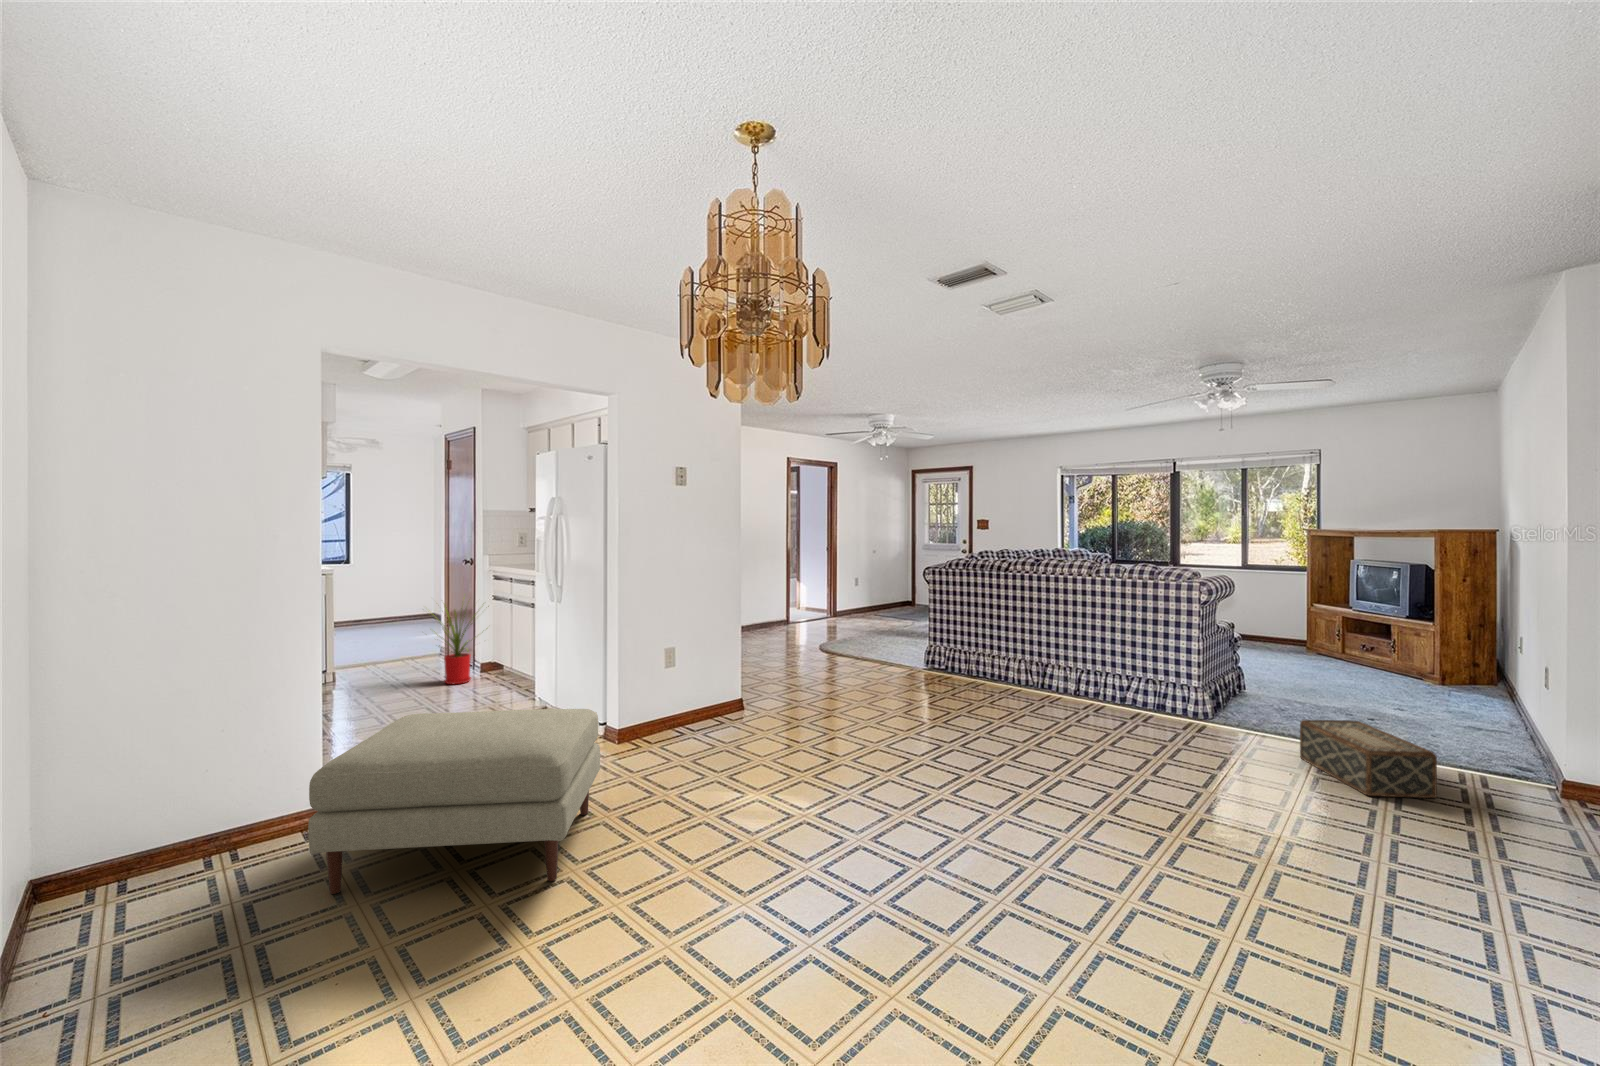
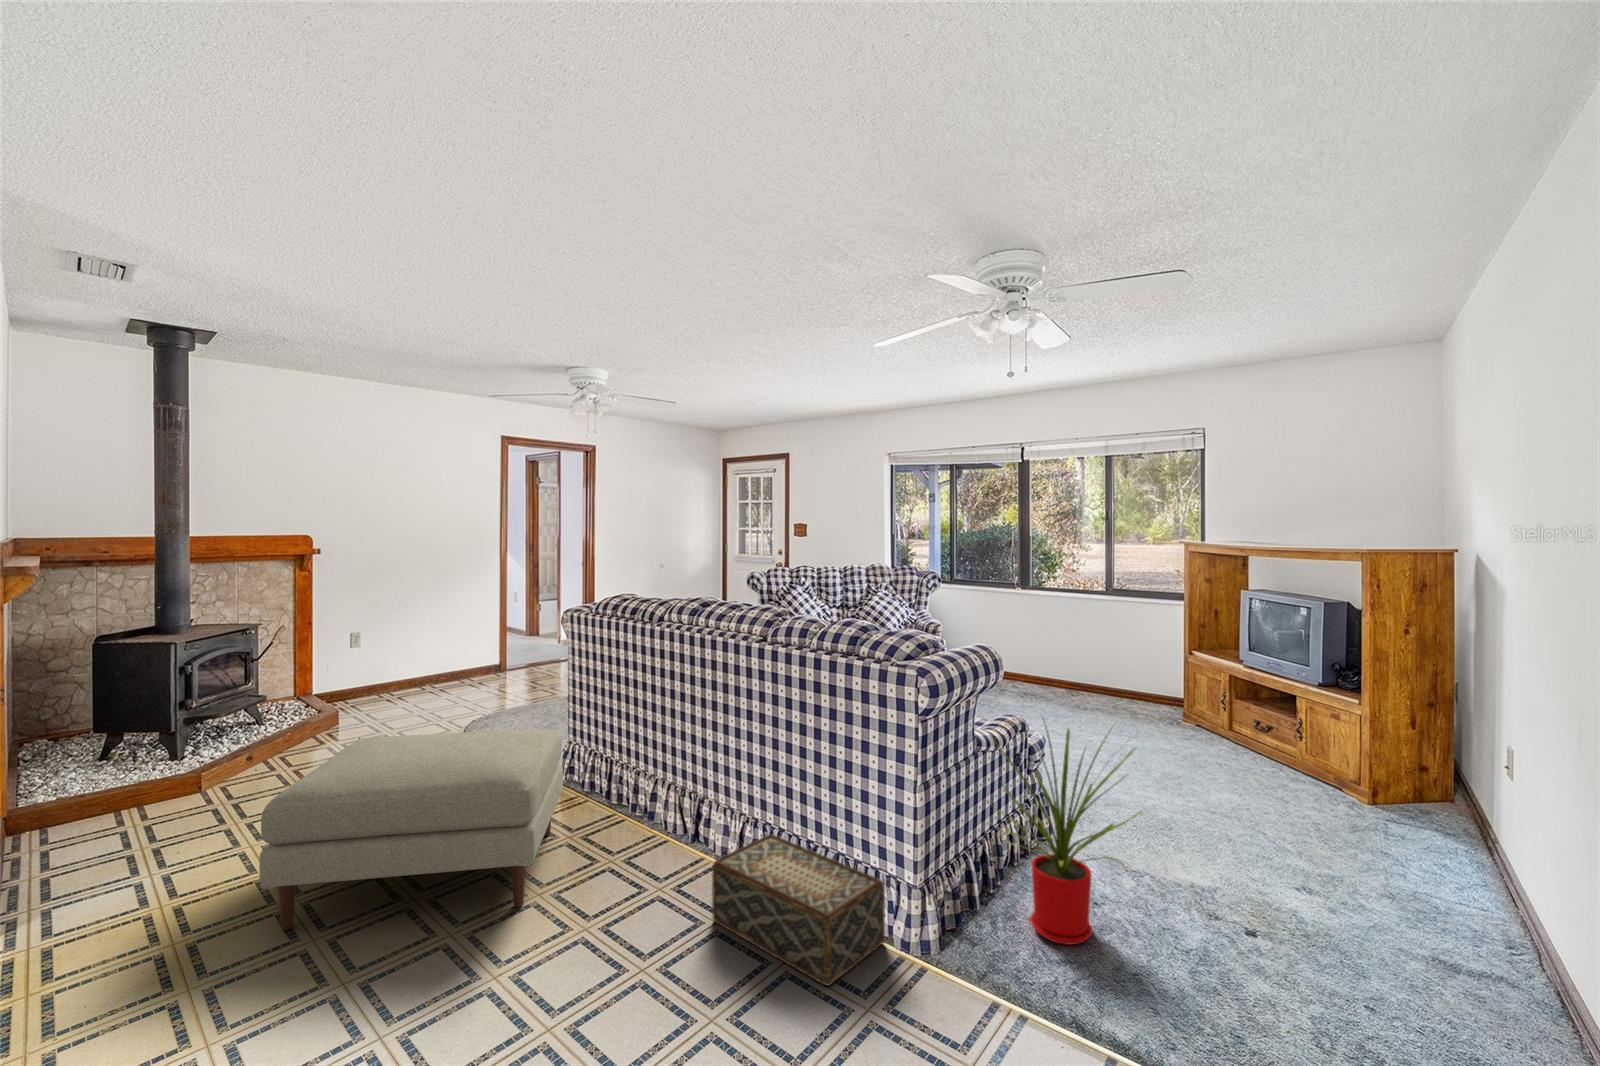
house plant: present [441,606,471,684] -> present [991,724,1141,945]
woven basket: present [1300,720,1437,798] -> present [712,834,885,986]

